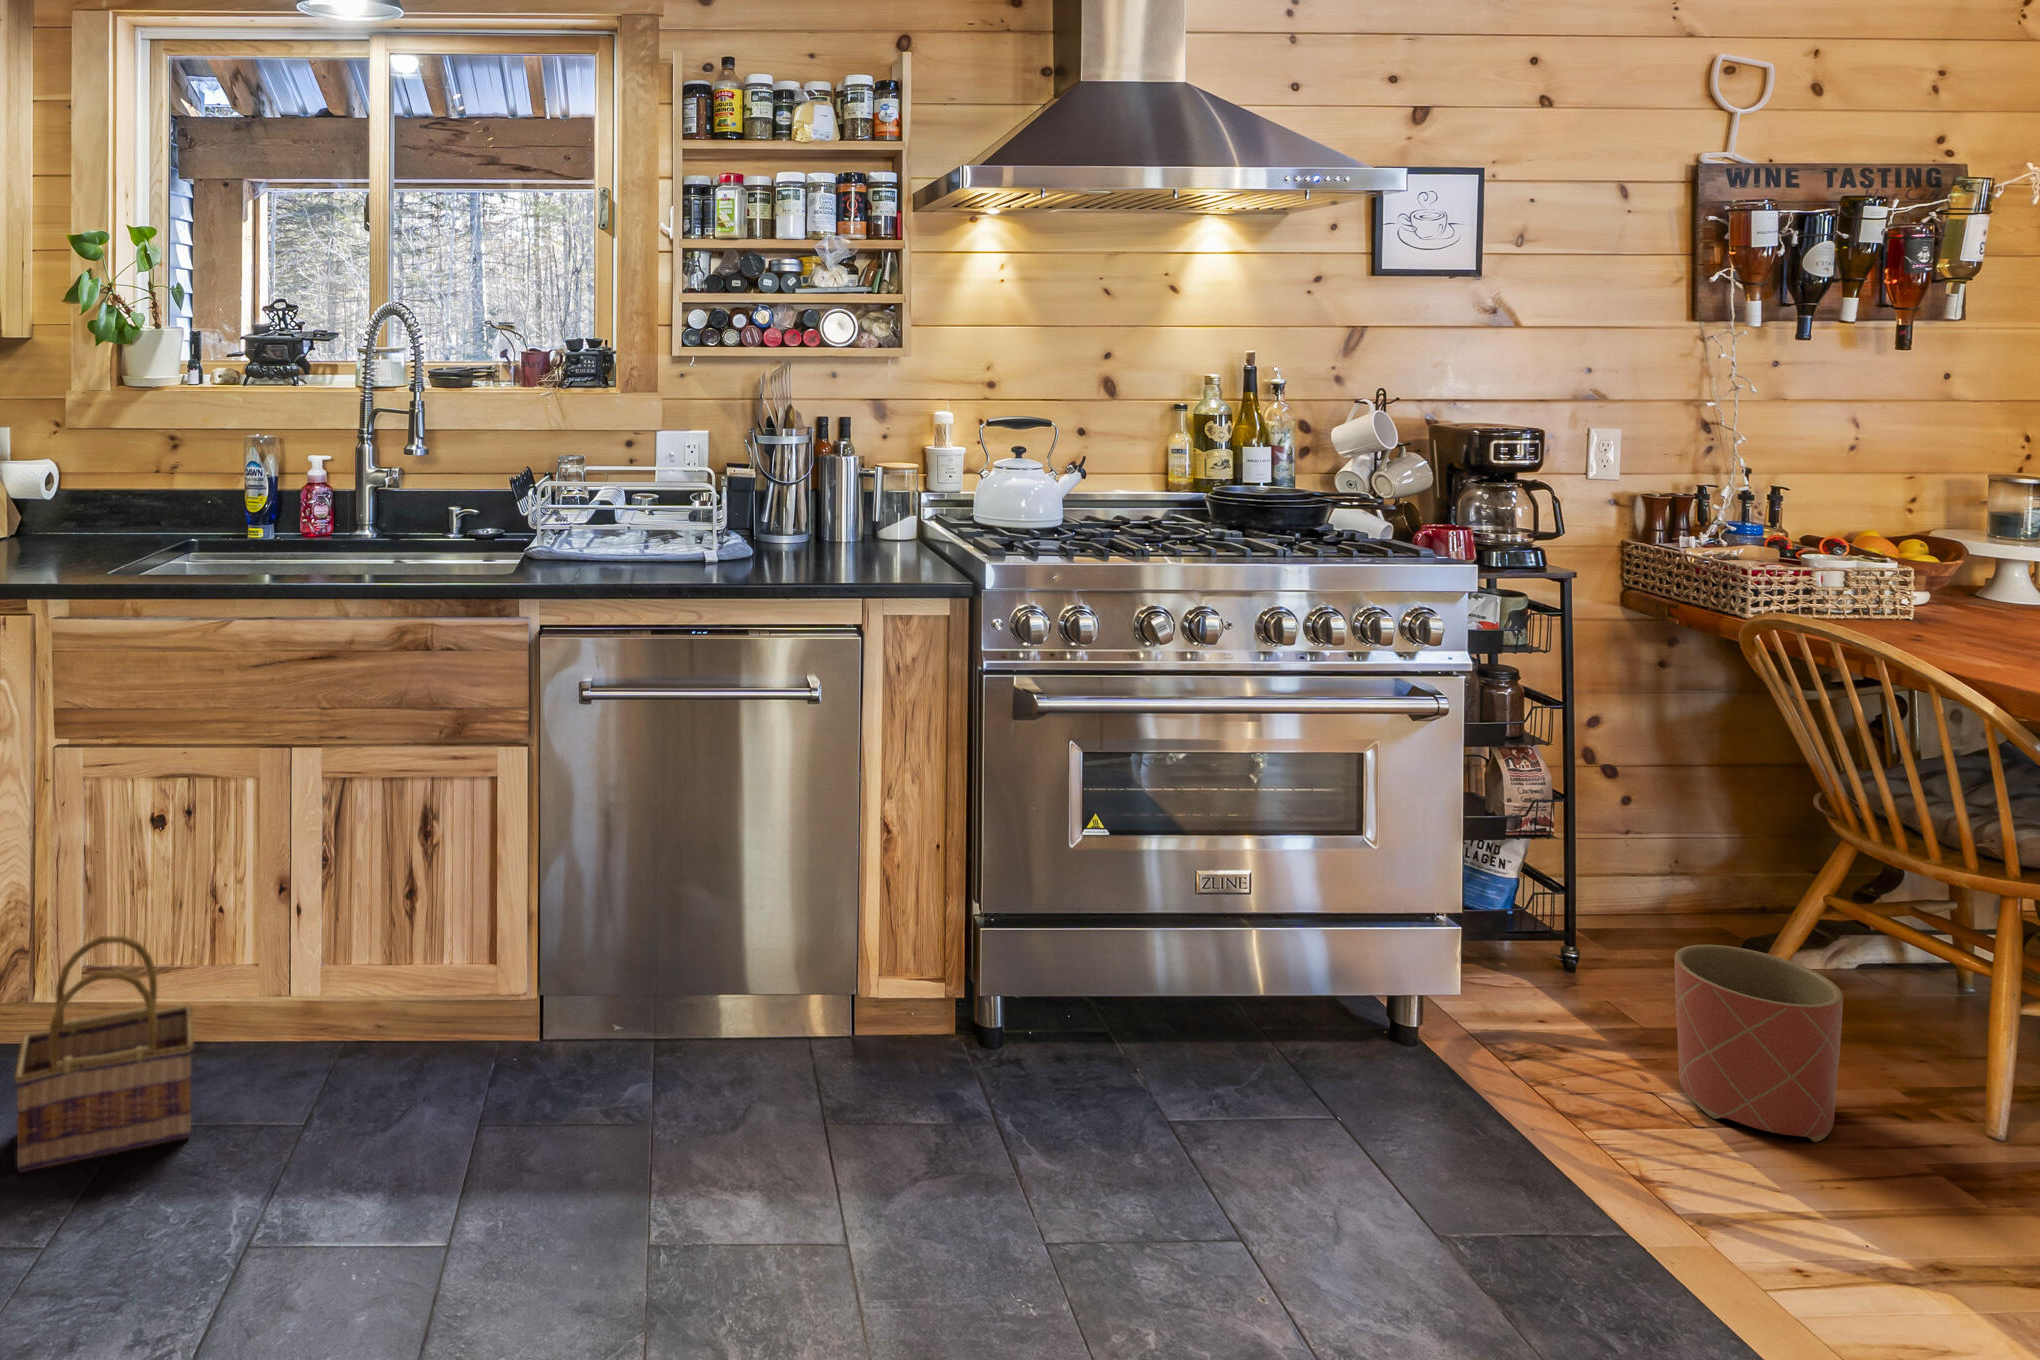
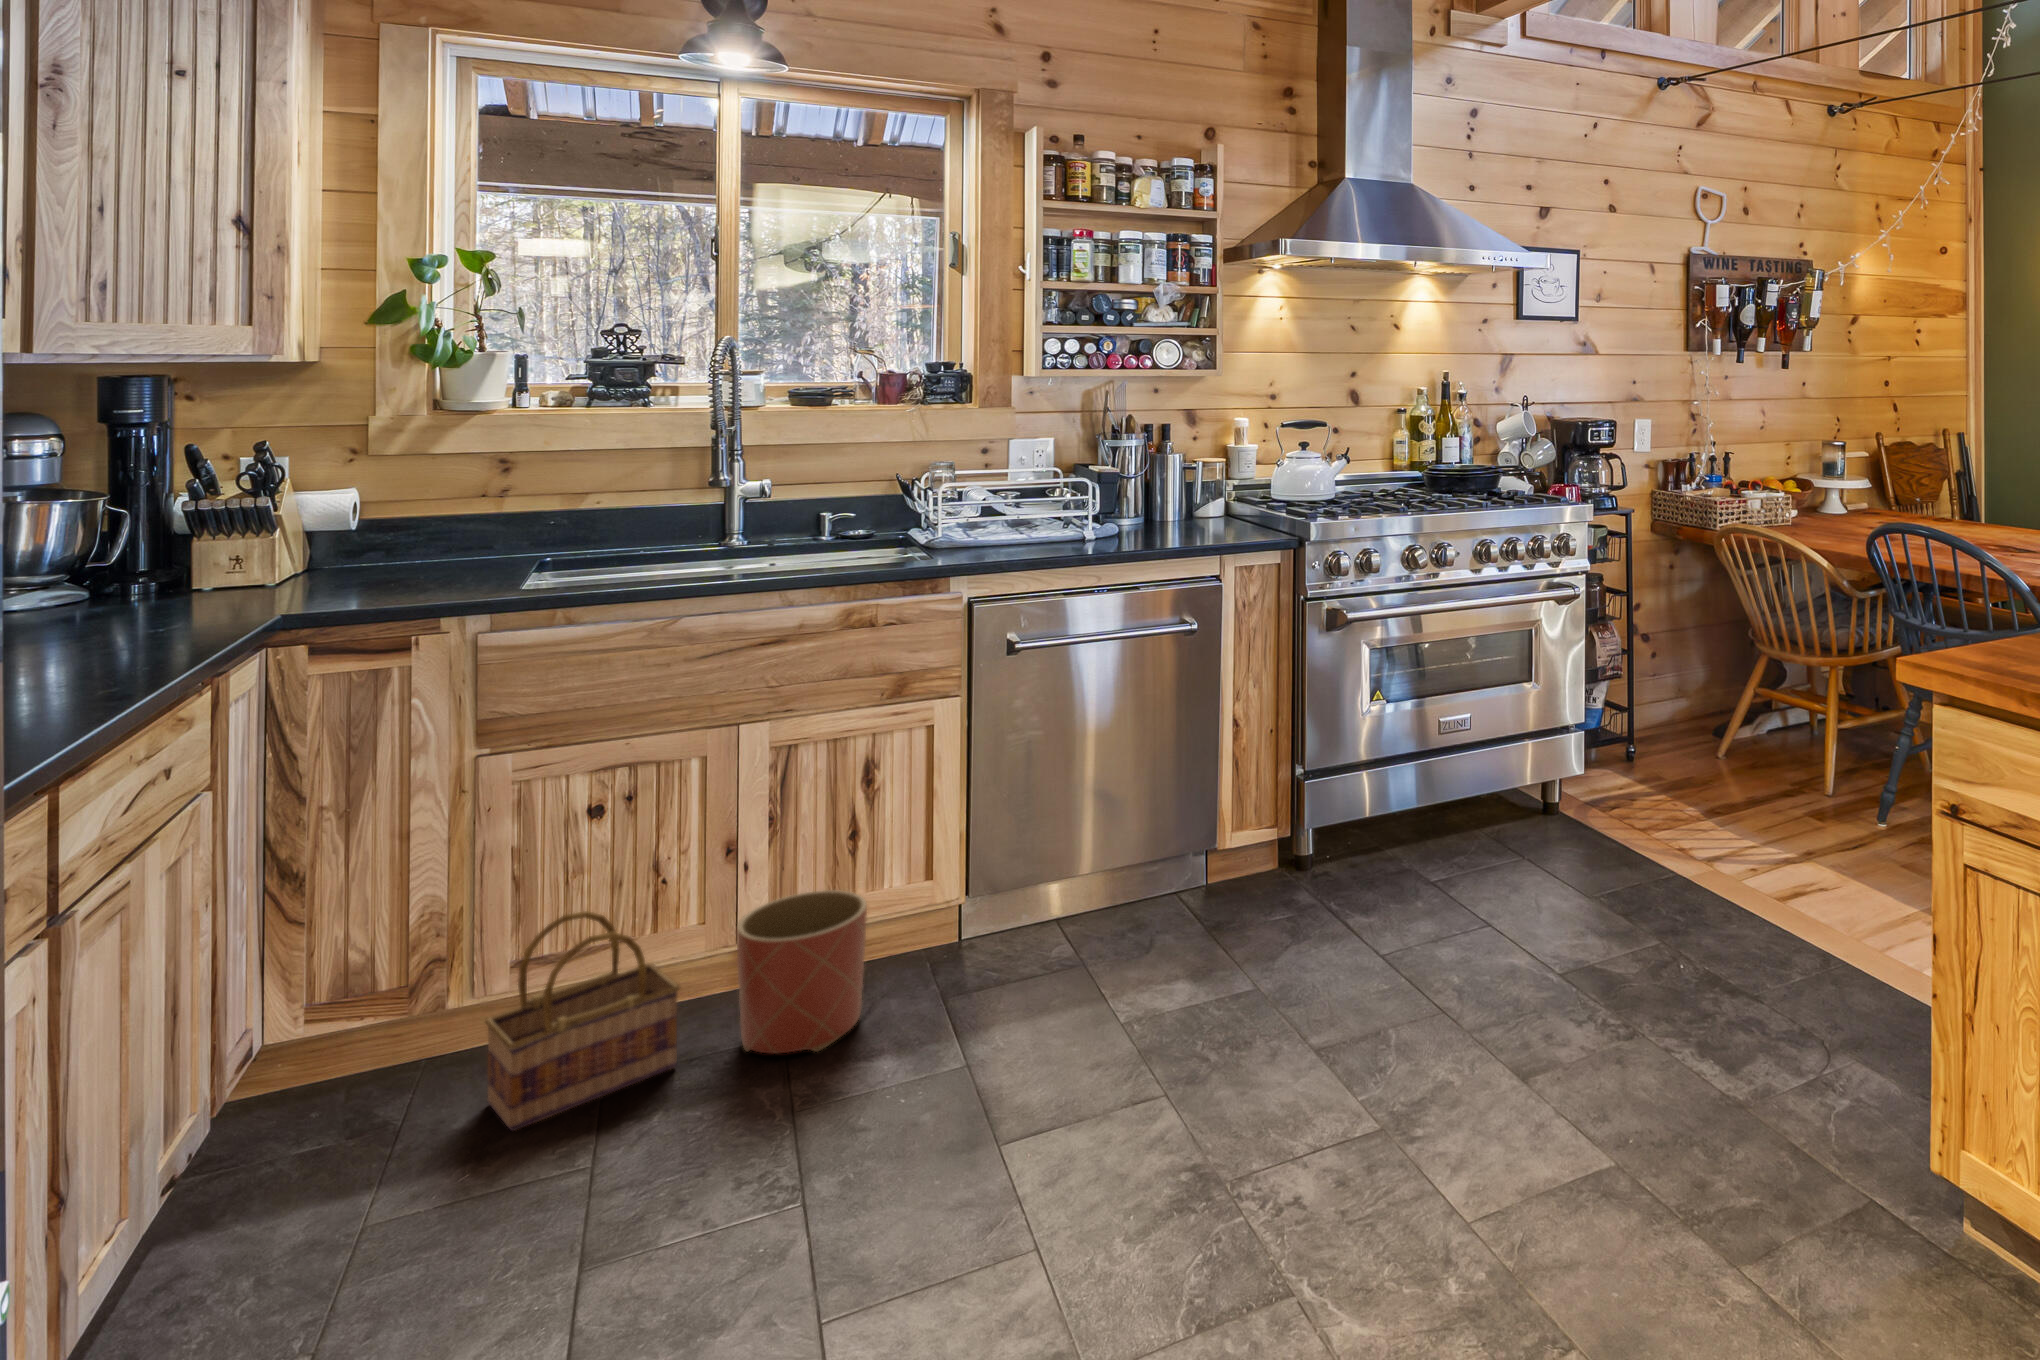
planter: present [1675,945,1843,1142] -> present [737,890,867,1054]

